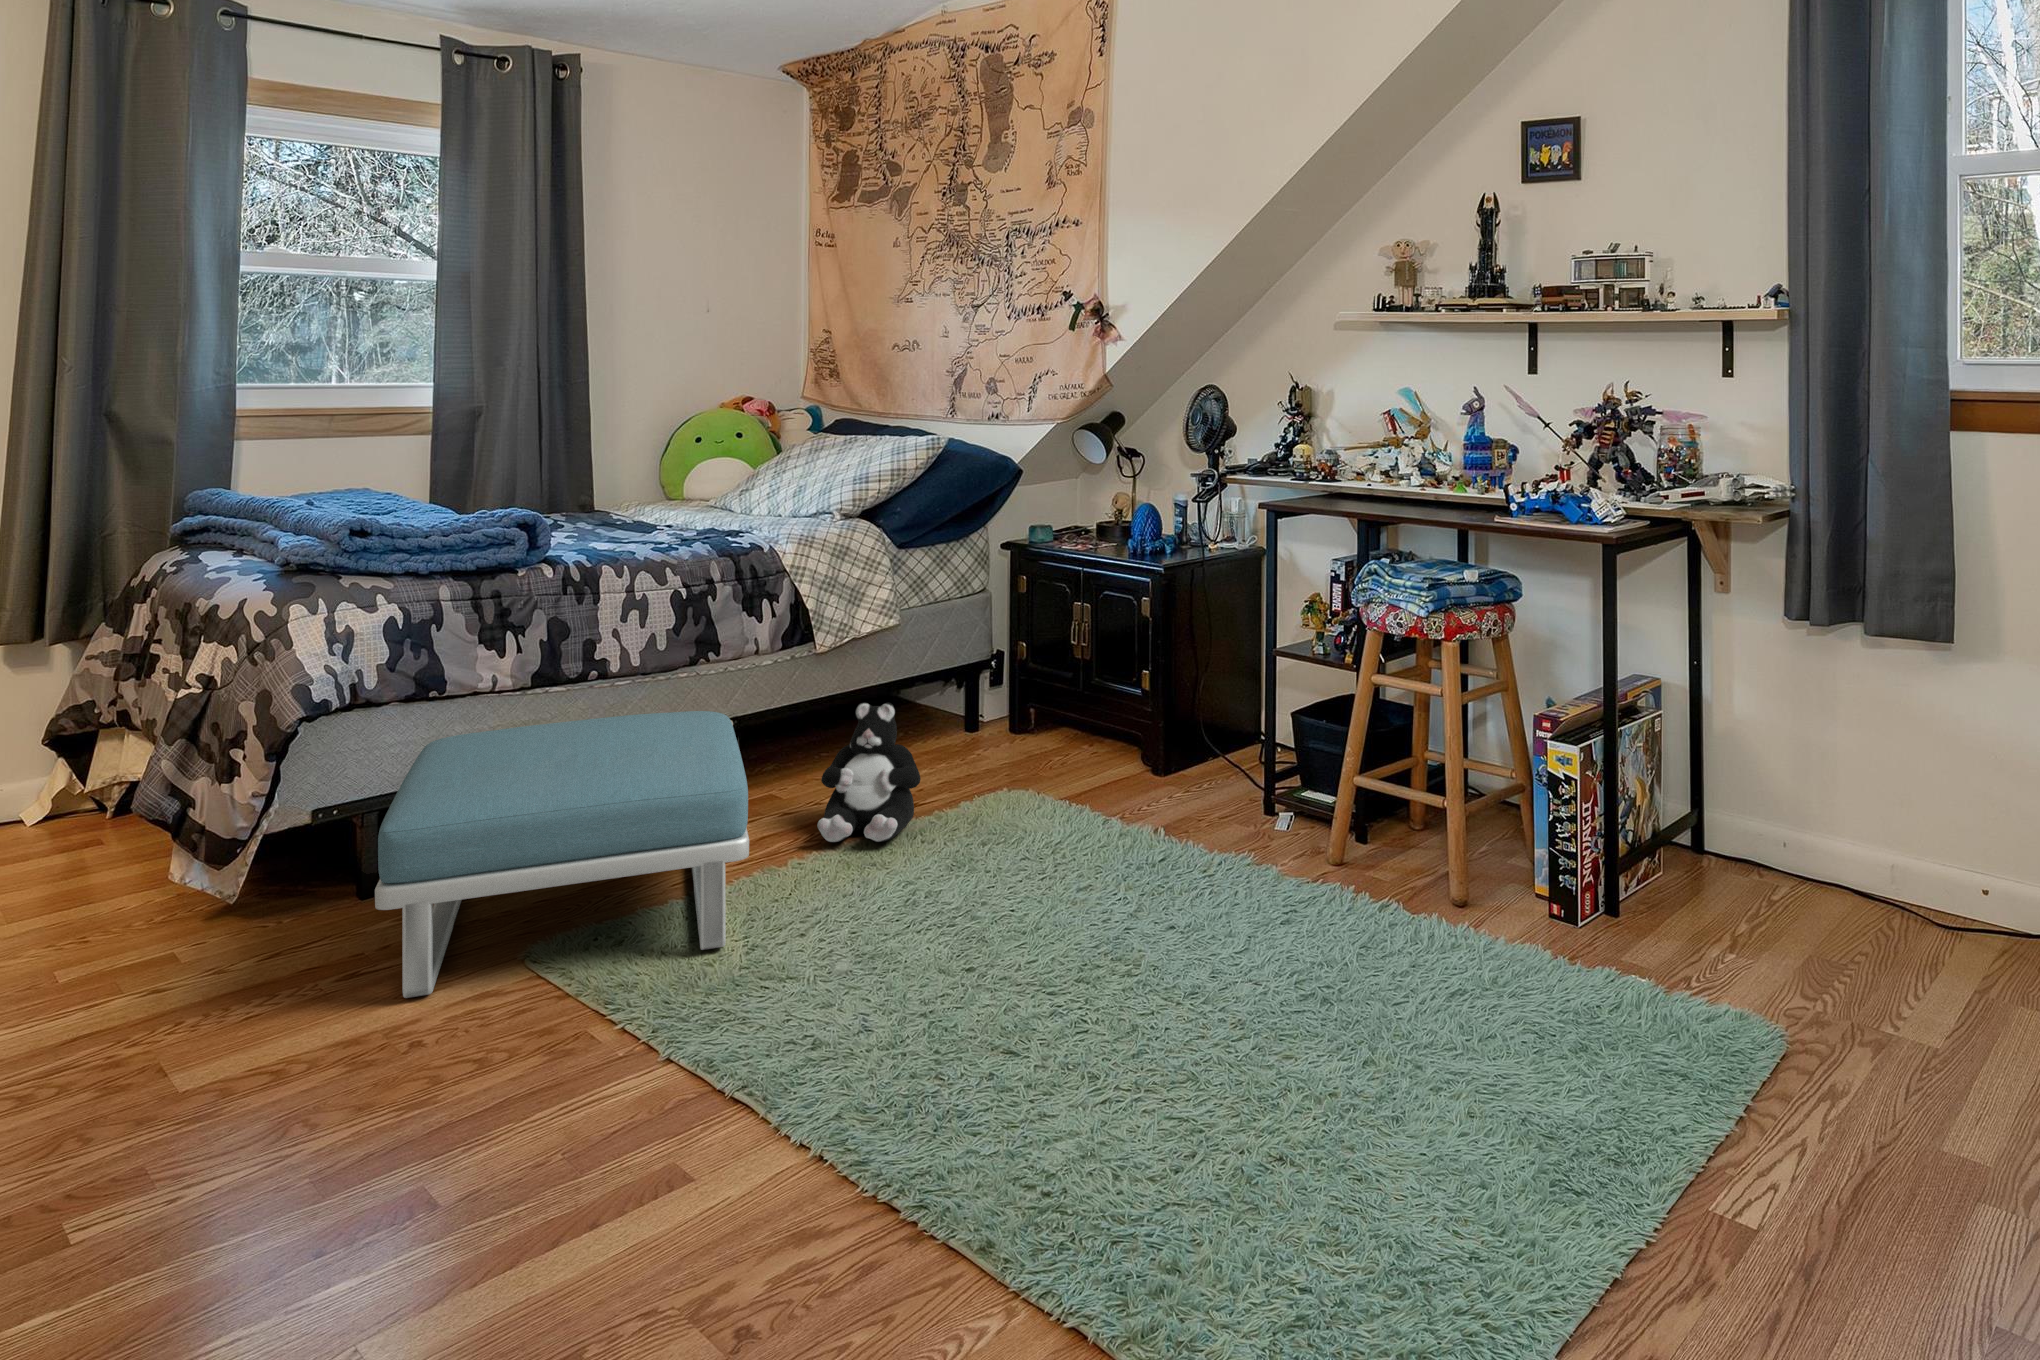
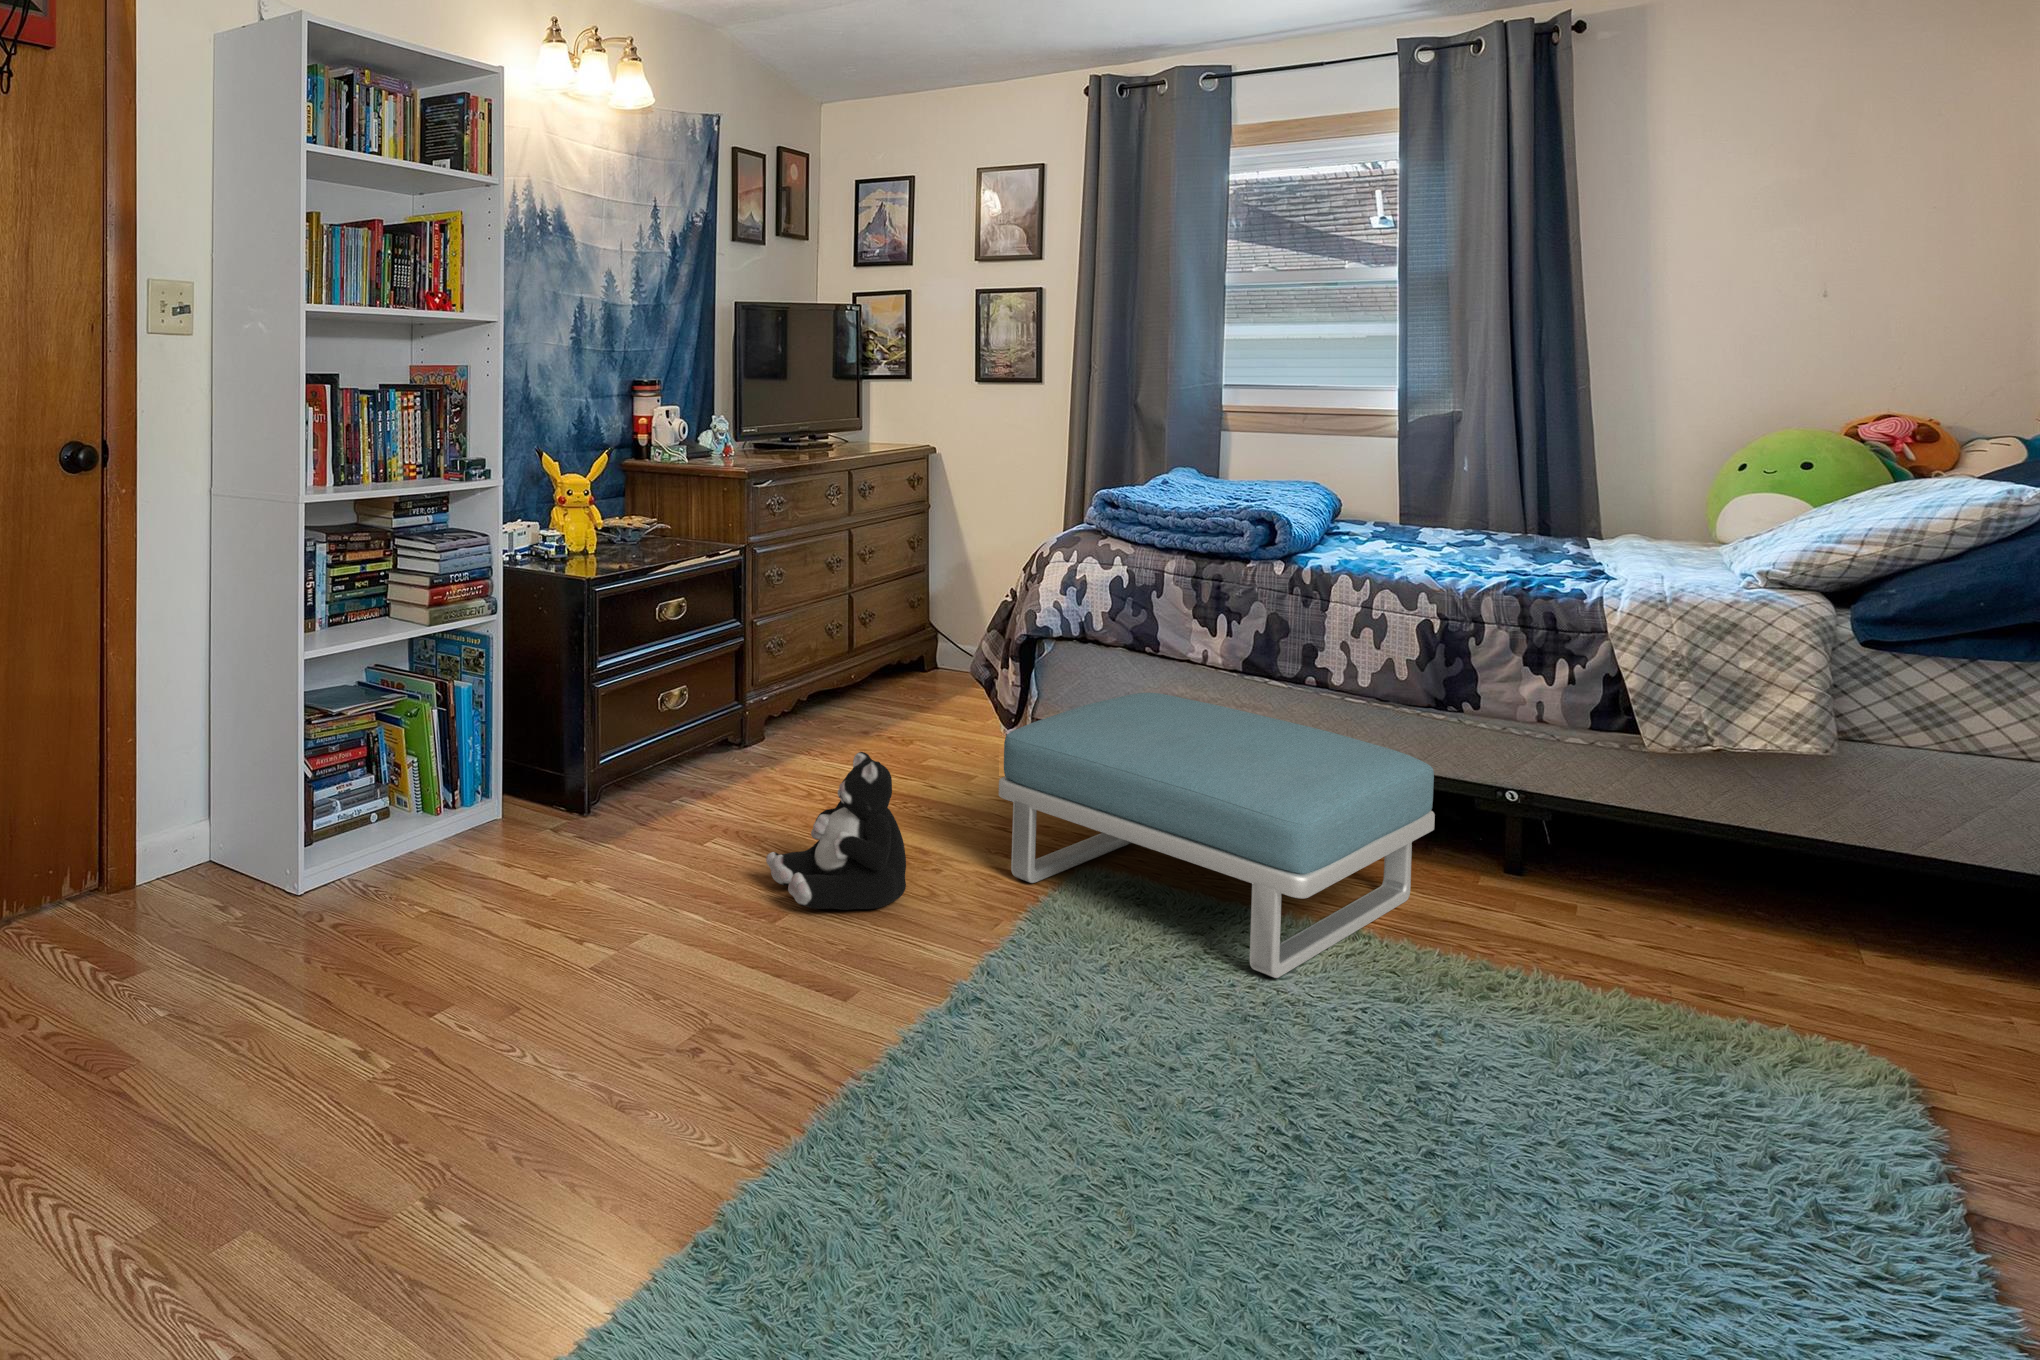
plush toy: present [817,702,921,842] -> present [766,752,906,910]

